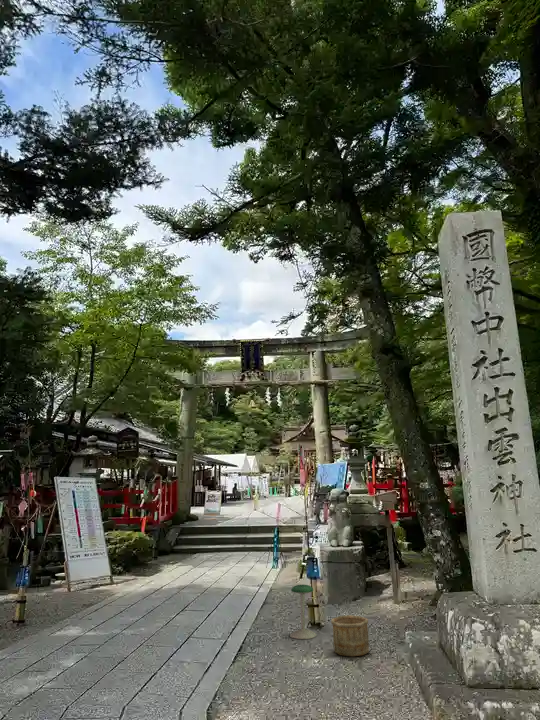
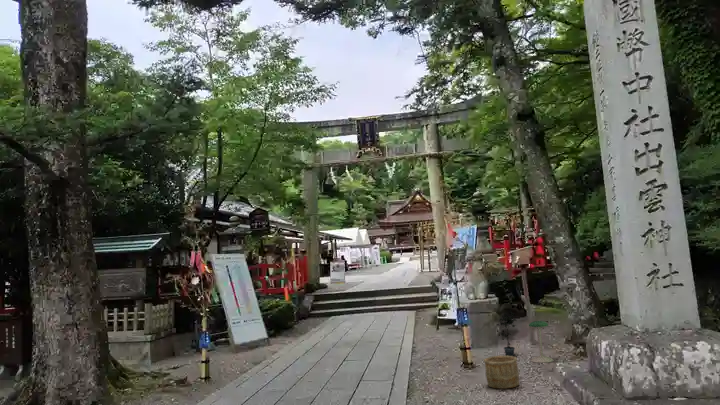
potted plant: none [358,560,380,614] -> present [500,310,516,356]
stool: present [290,585,317,639] -> present [529,321,554,363]

